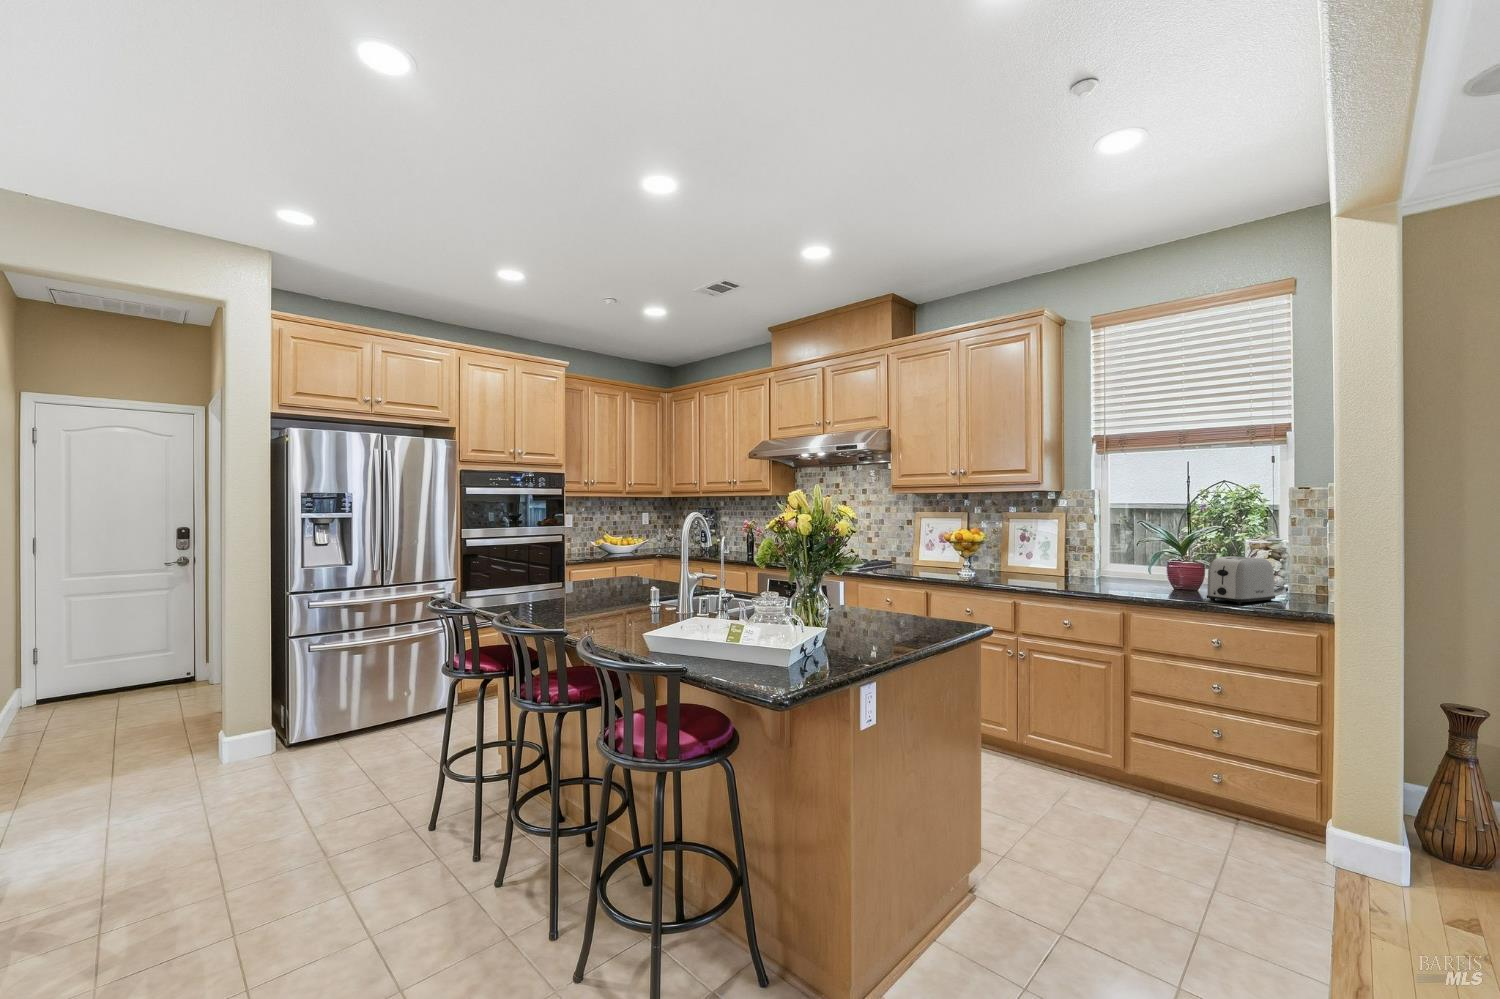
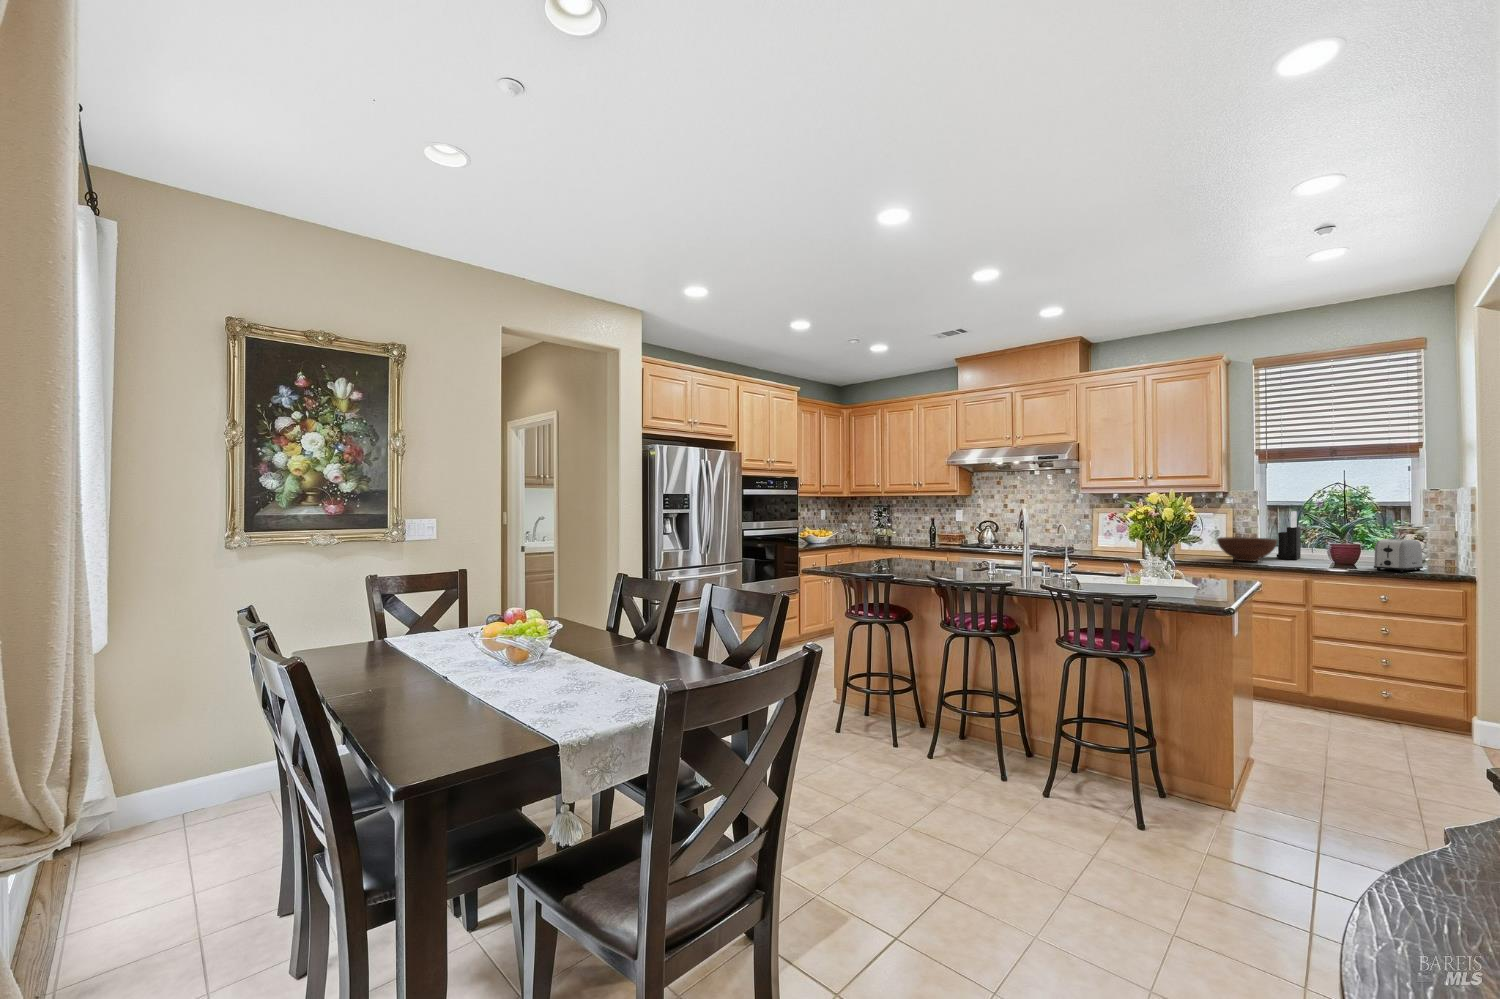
knife block: none [1112,517,1144,582] -> present [1277,511,1301,560]
fruit bowl: none [1031,552,1102,585] -> present [1217,537,1277,561]

